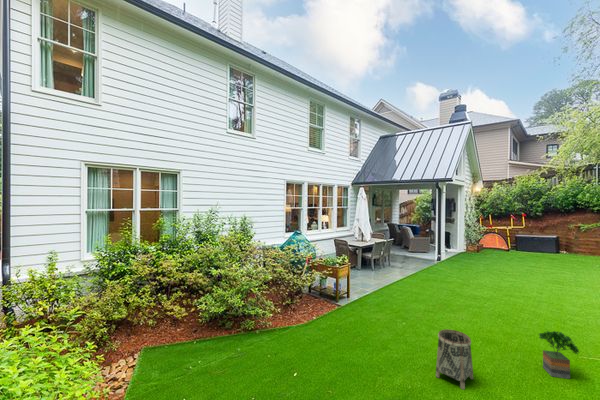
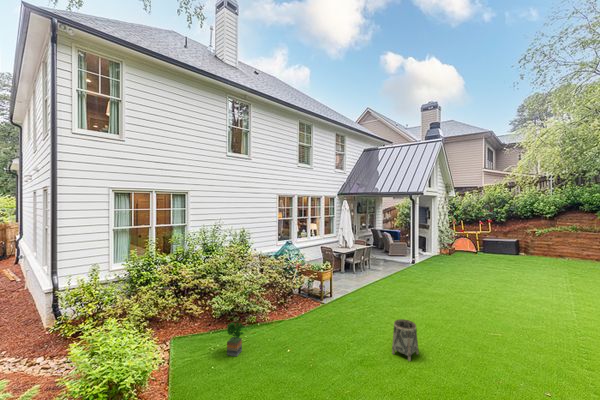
potted tree: present [539,331,579,379] -> present [227,323,245,357]

